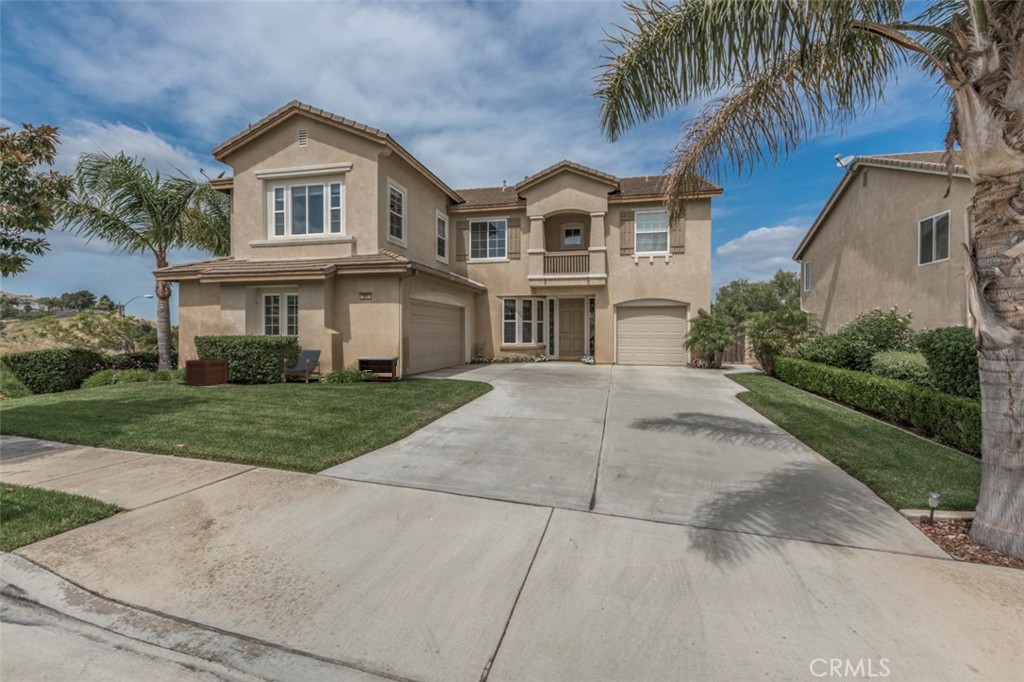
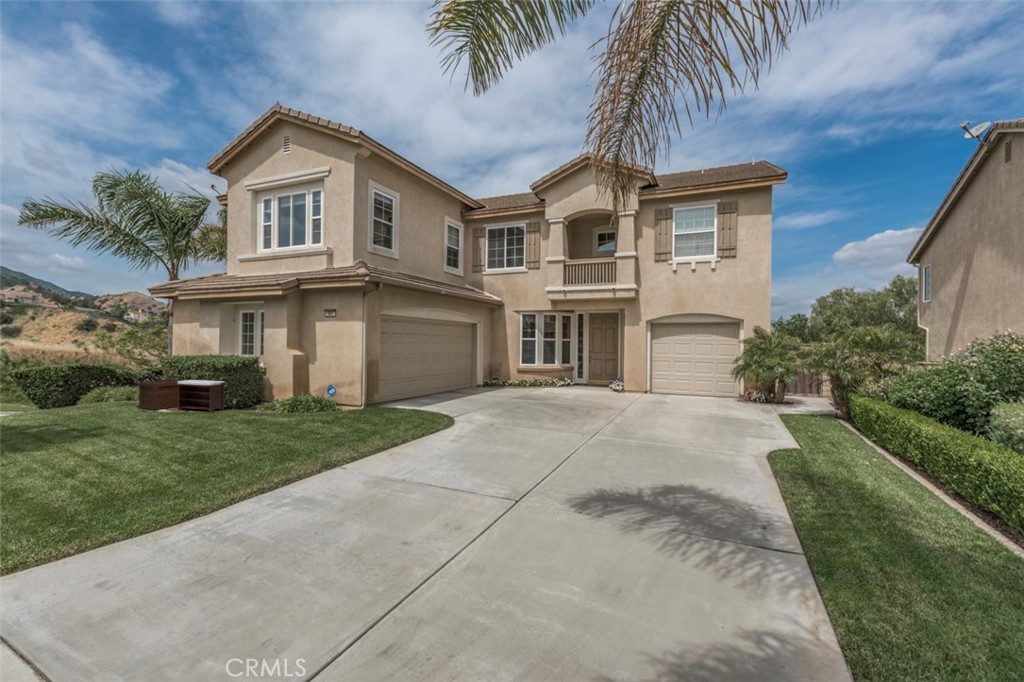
lounge chair: present [283,350,321,383] -> none [235,372,282,410]
bench: present [357,356,399,382] -> present [176,380,226,412]

